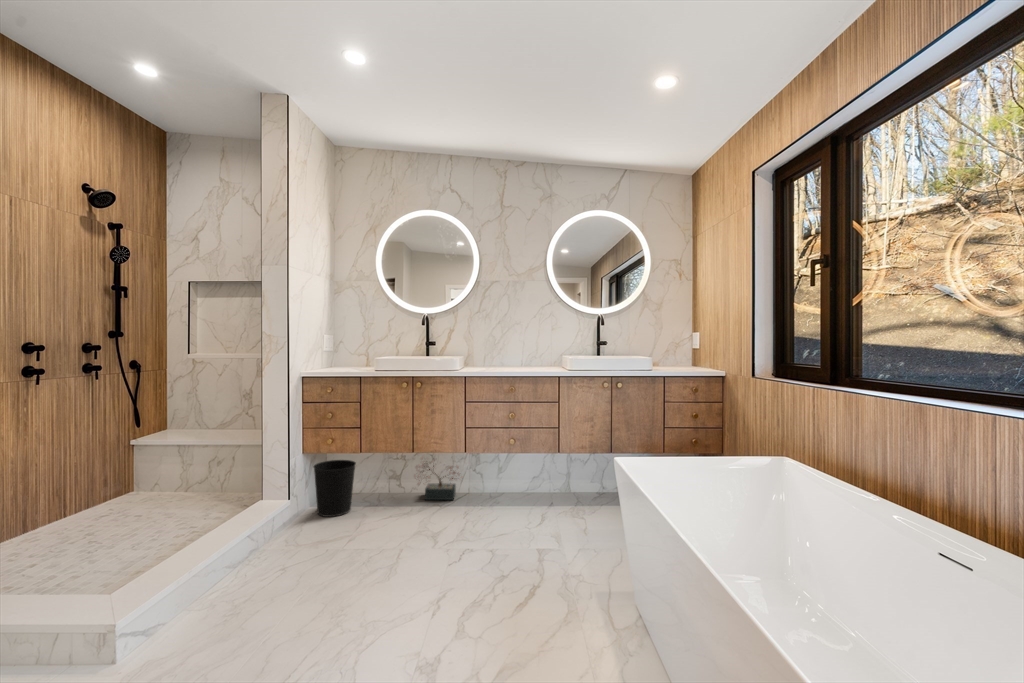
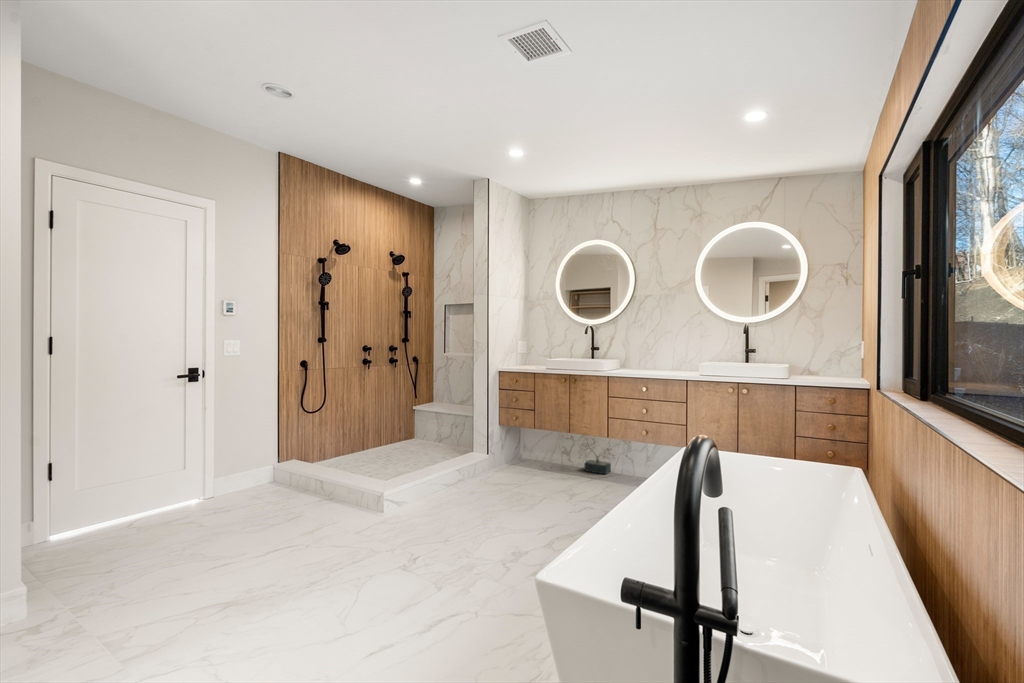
wastebasket: present [313,460,356,517] -> none [506,432,534,470]

